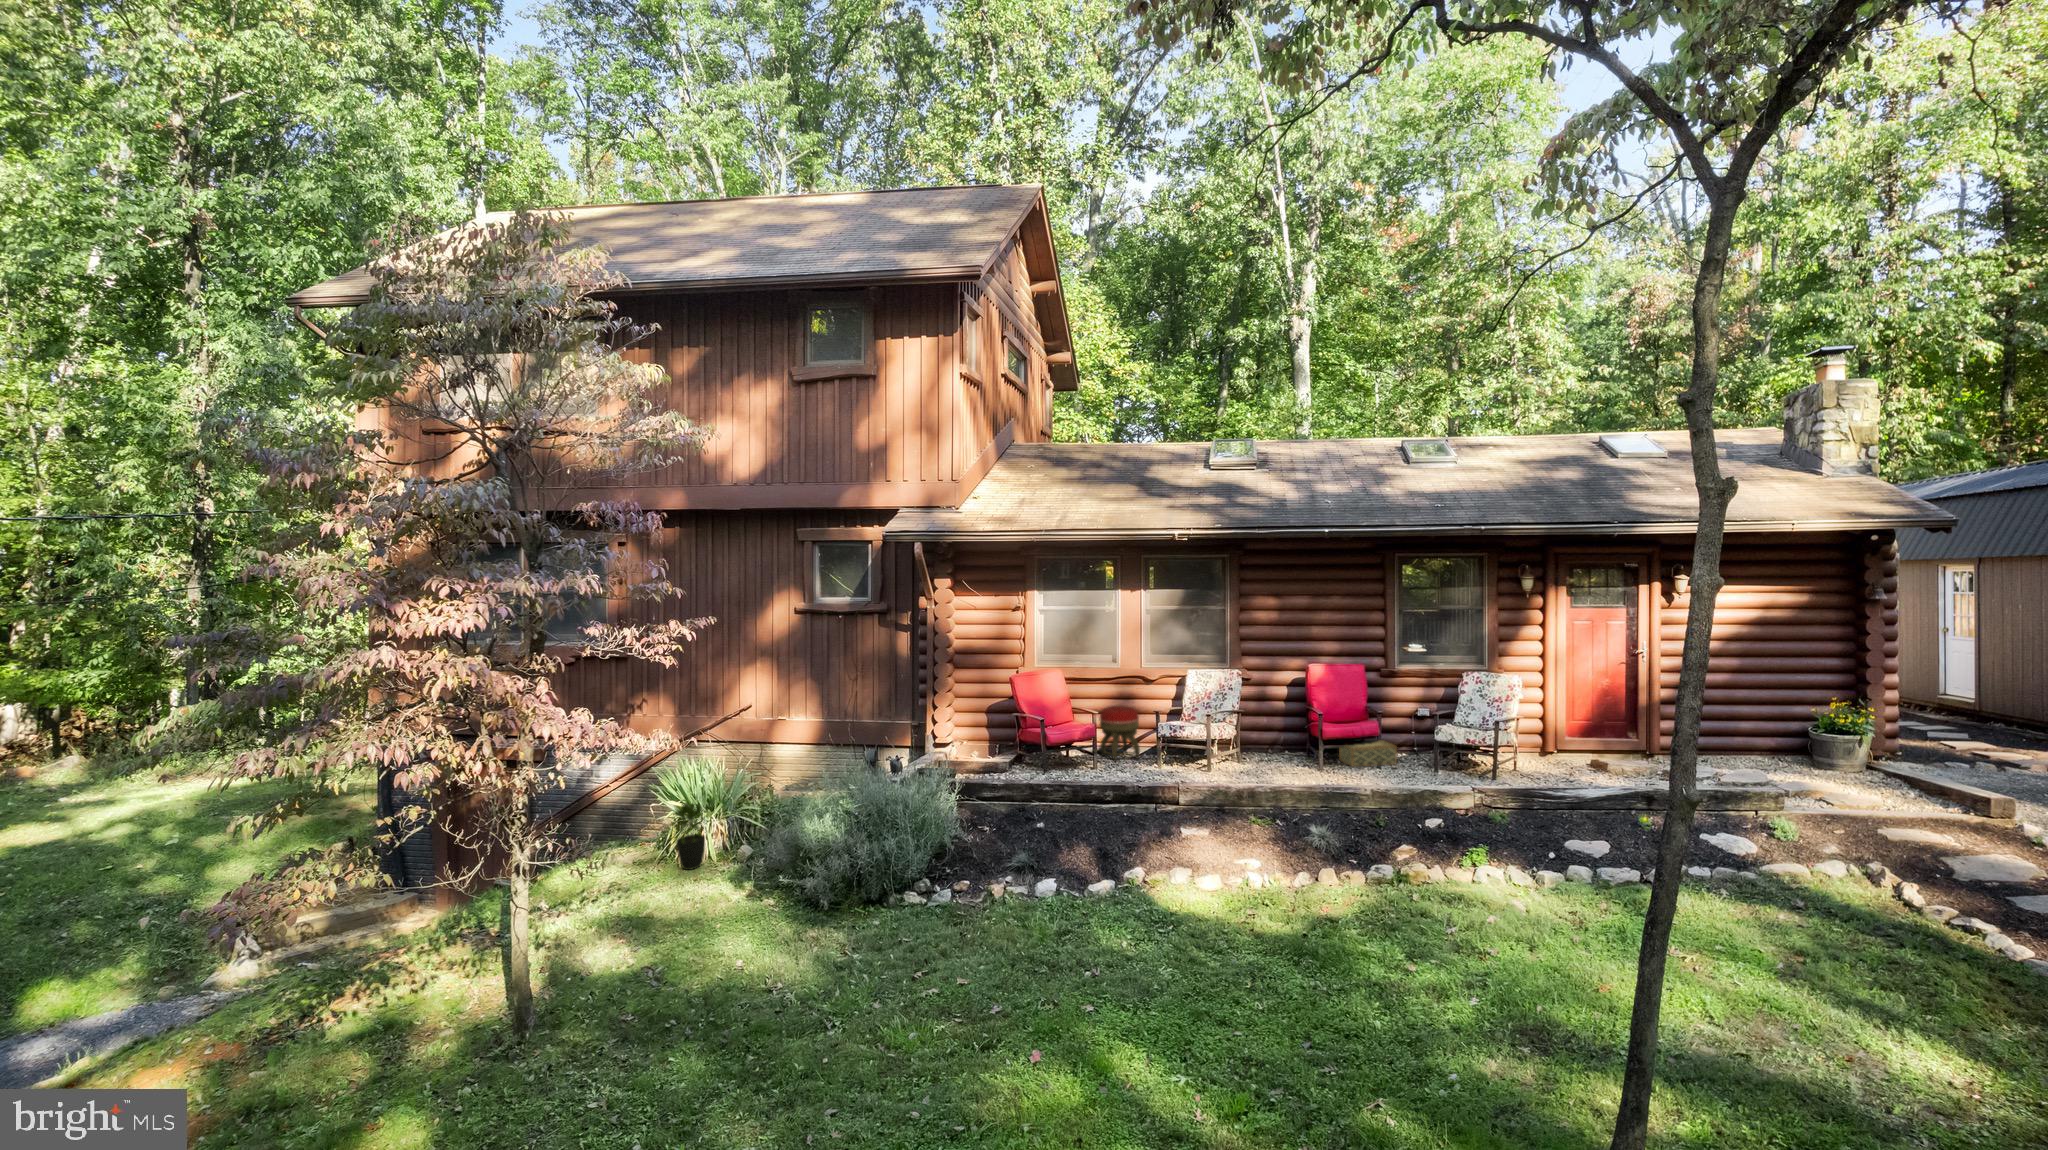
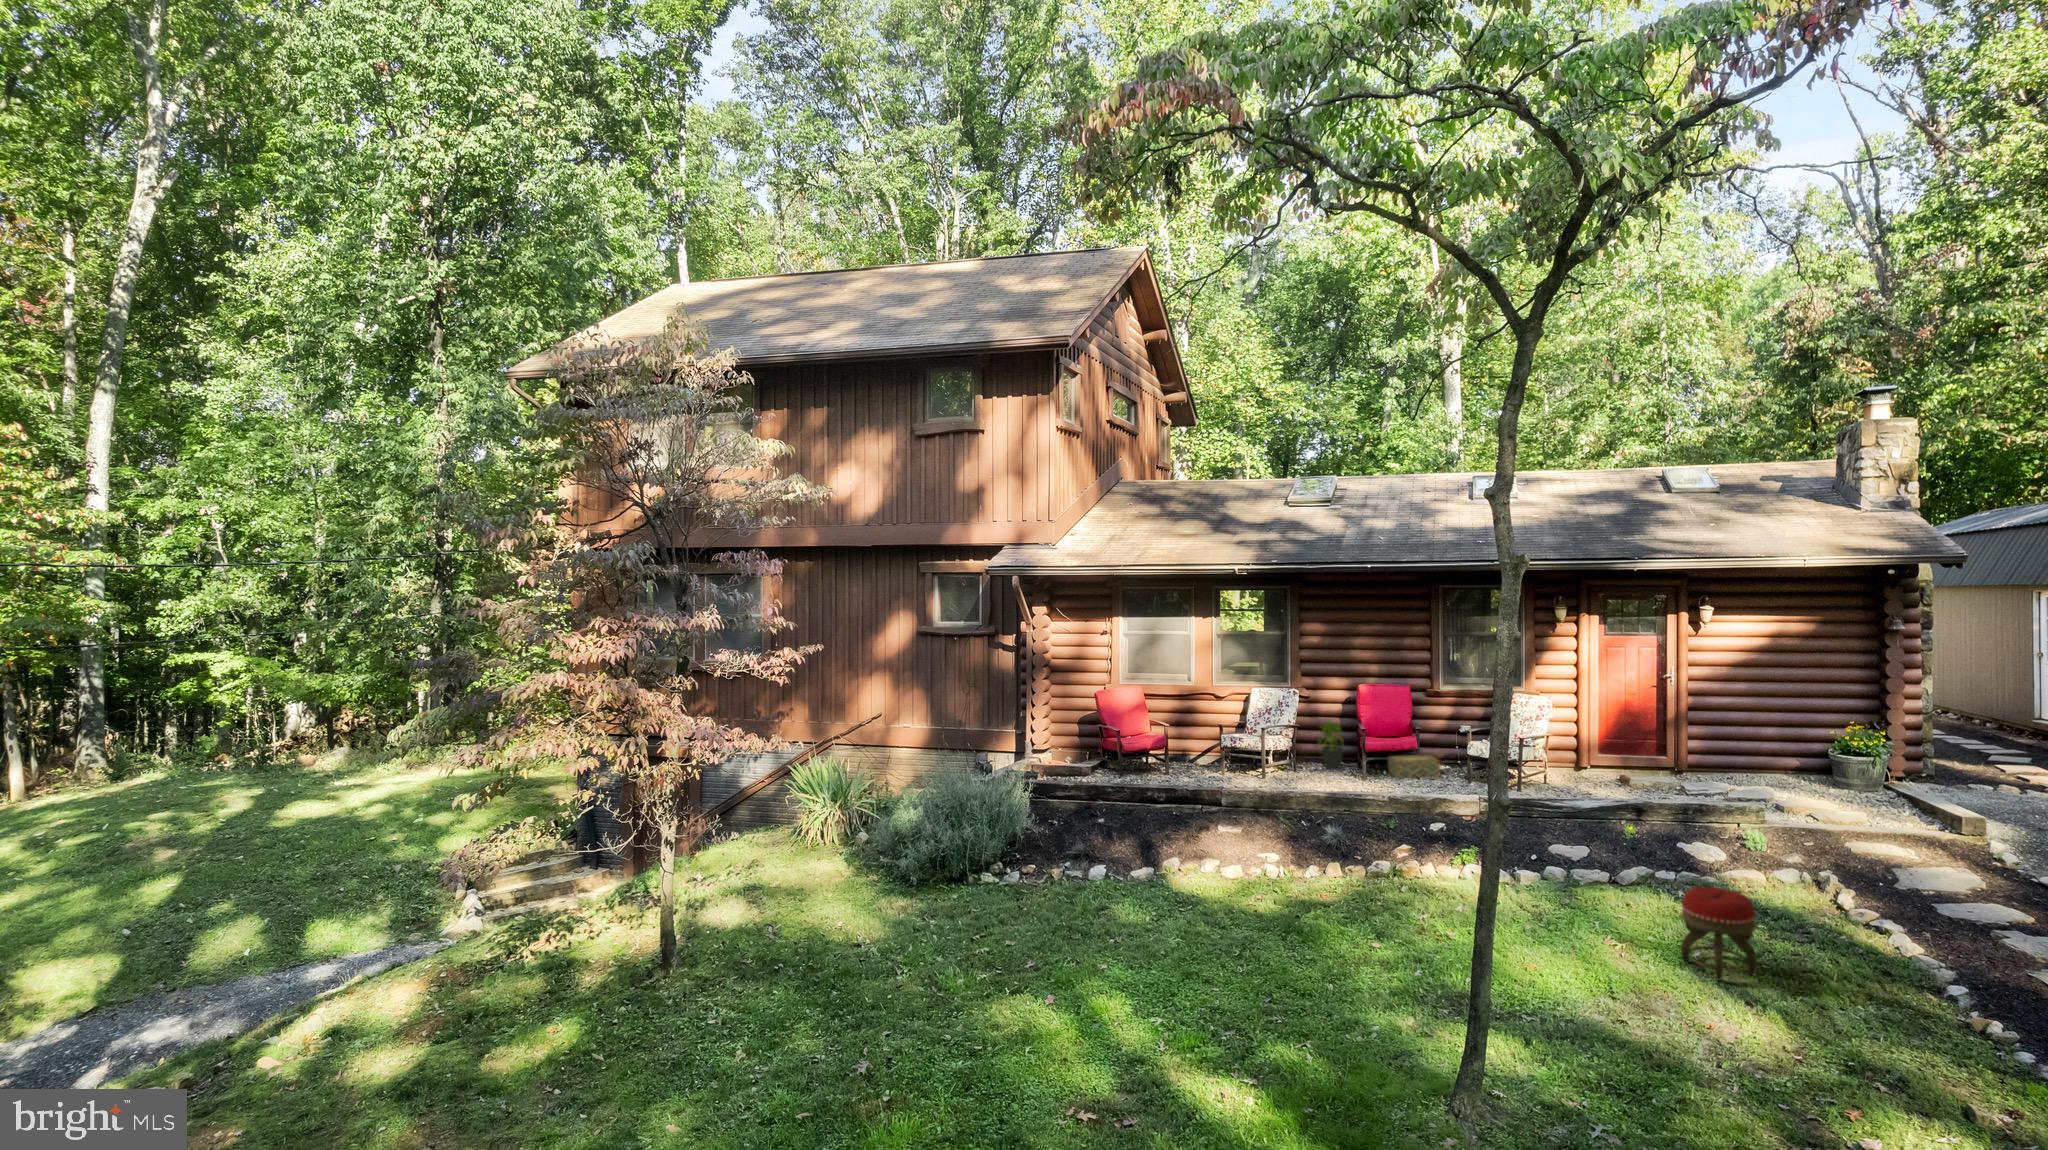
footstool: present [1099,706,1140,761] -> present [1681,887,1757,981]
potted plant: present [670,802,707,870] -> present [1320,720,1343,770]

